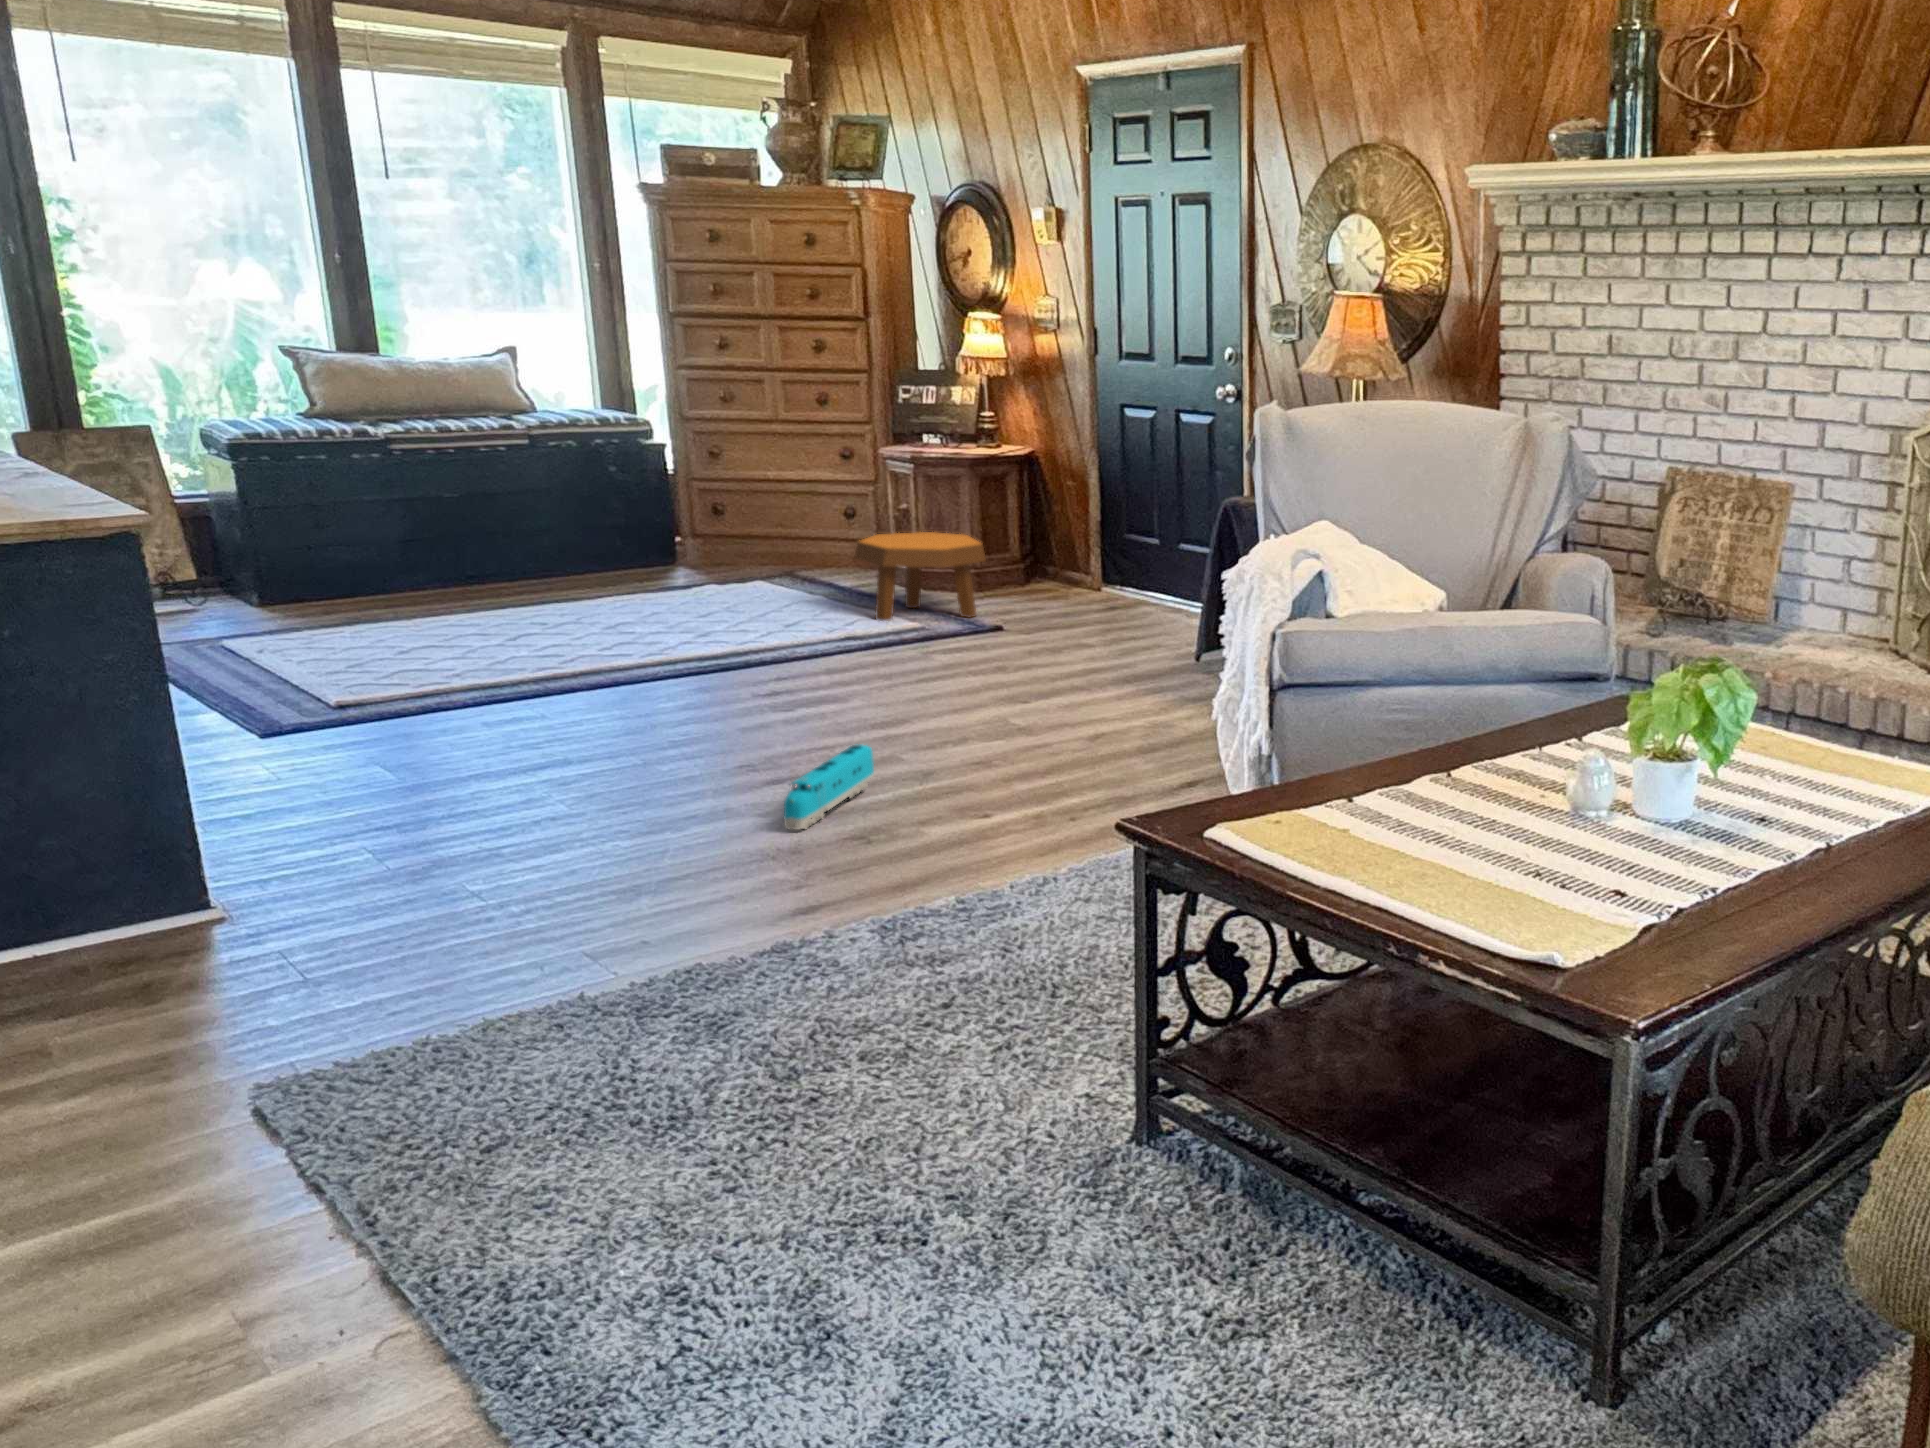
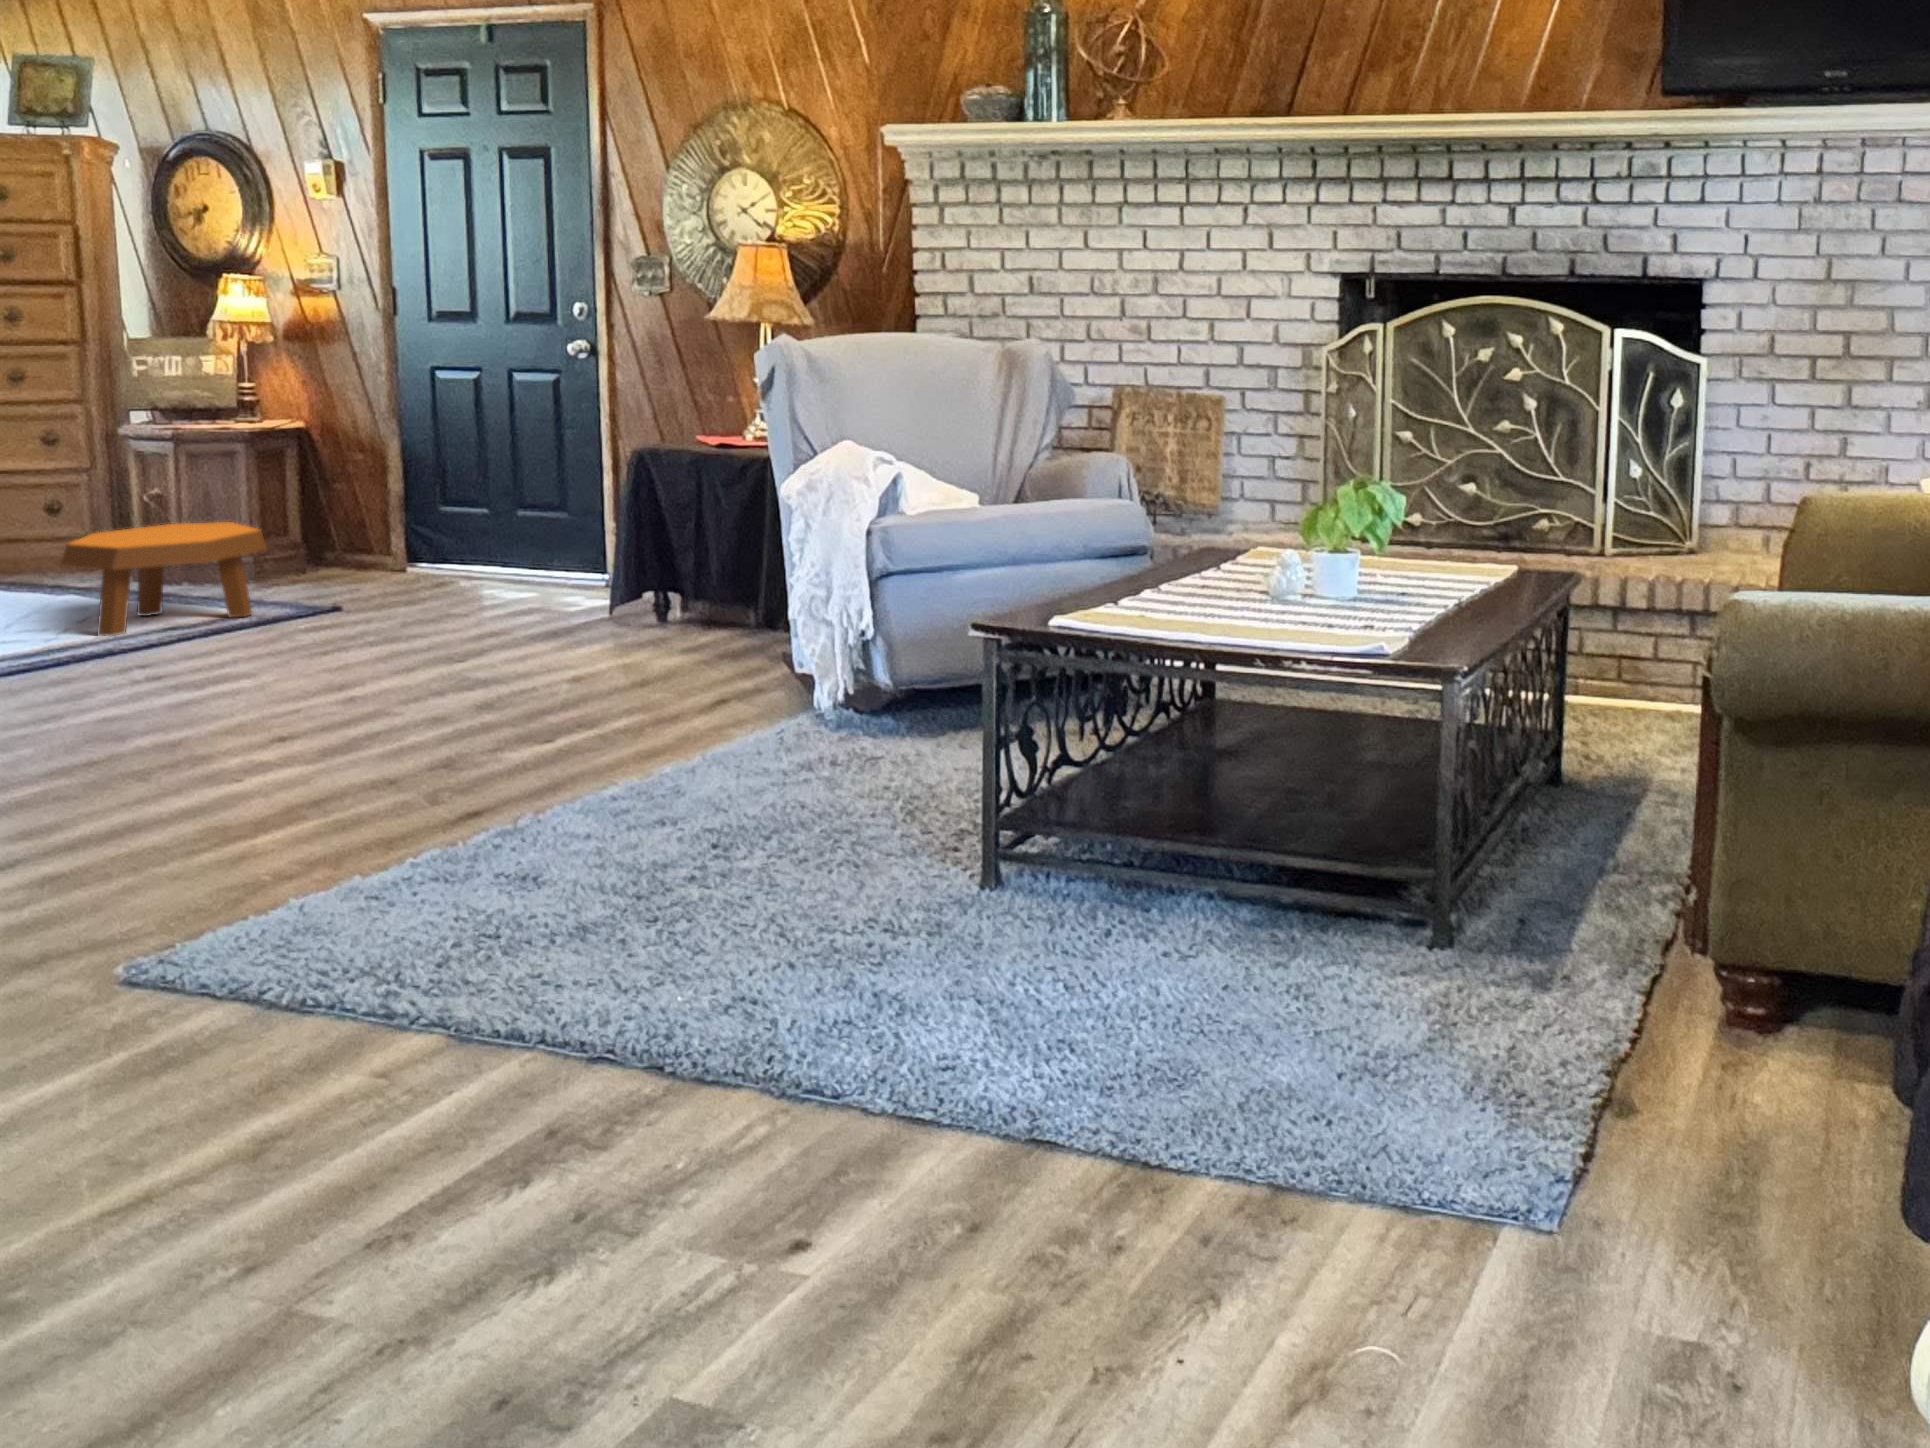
toy train: present [784,744,874,830] -> none [90,784,211,911]

